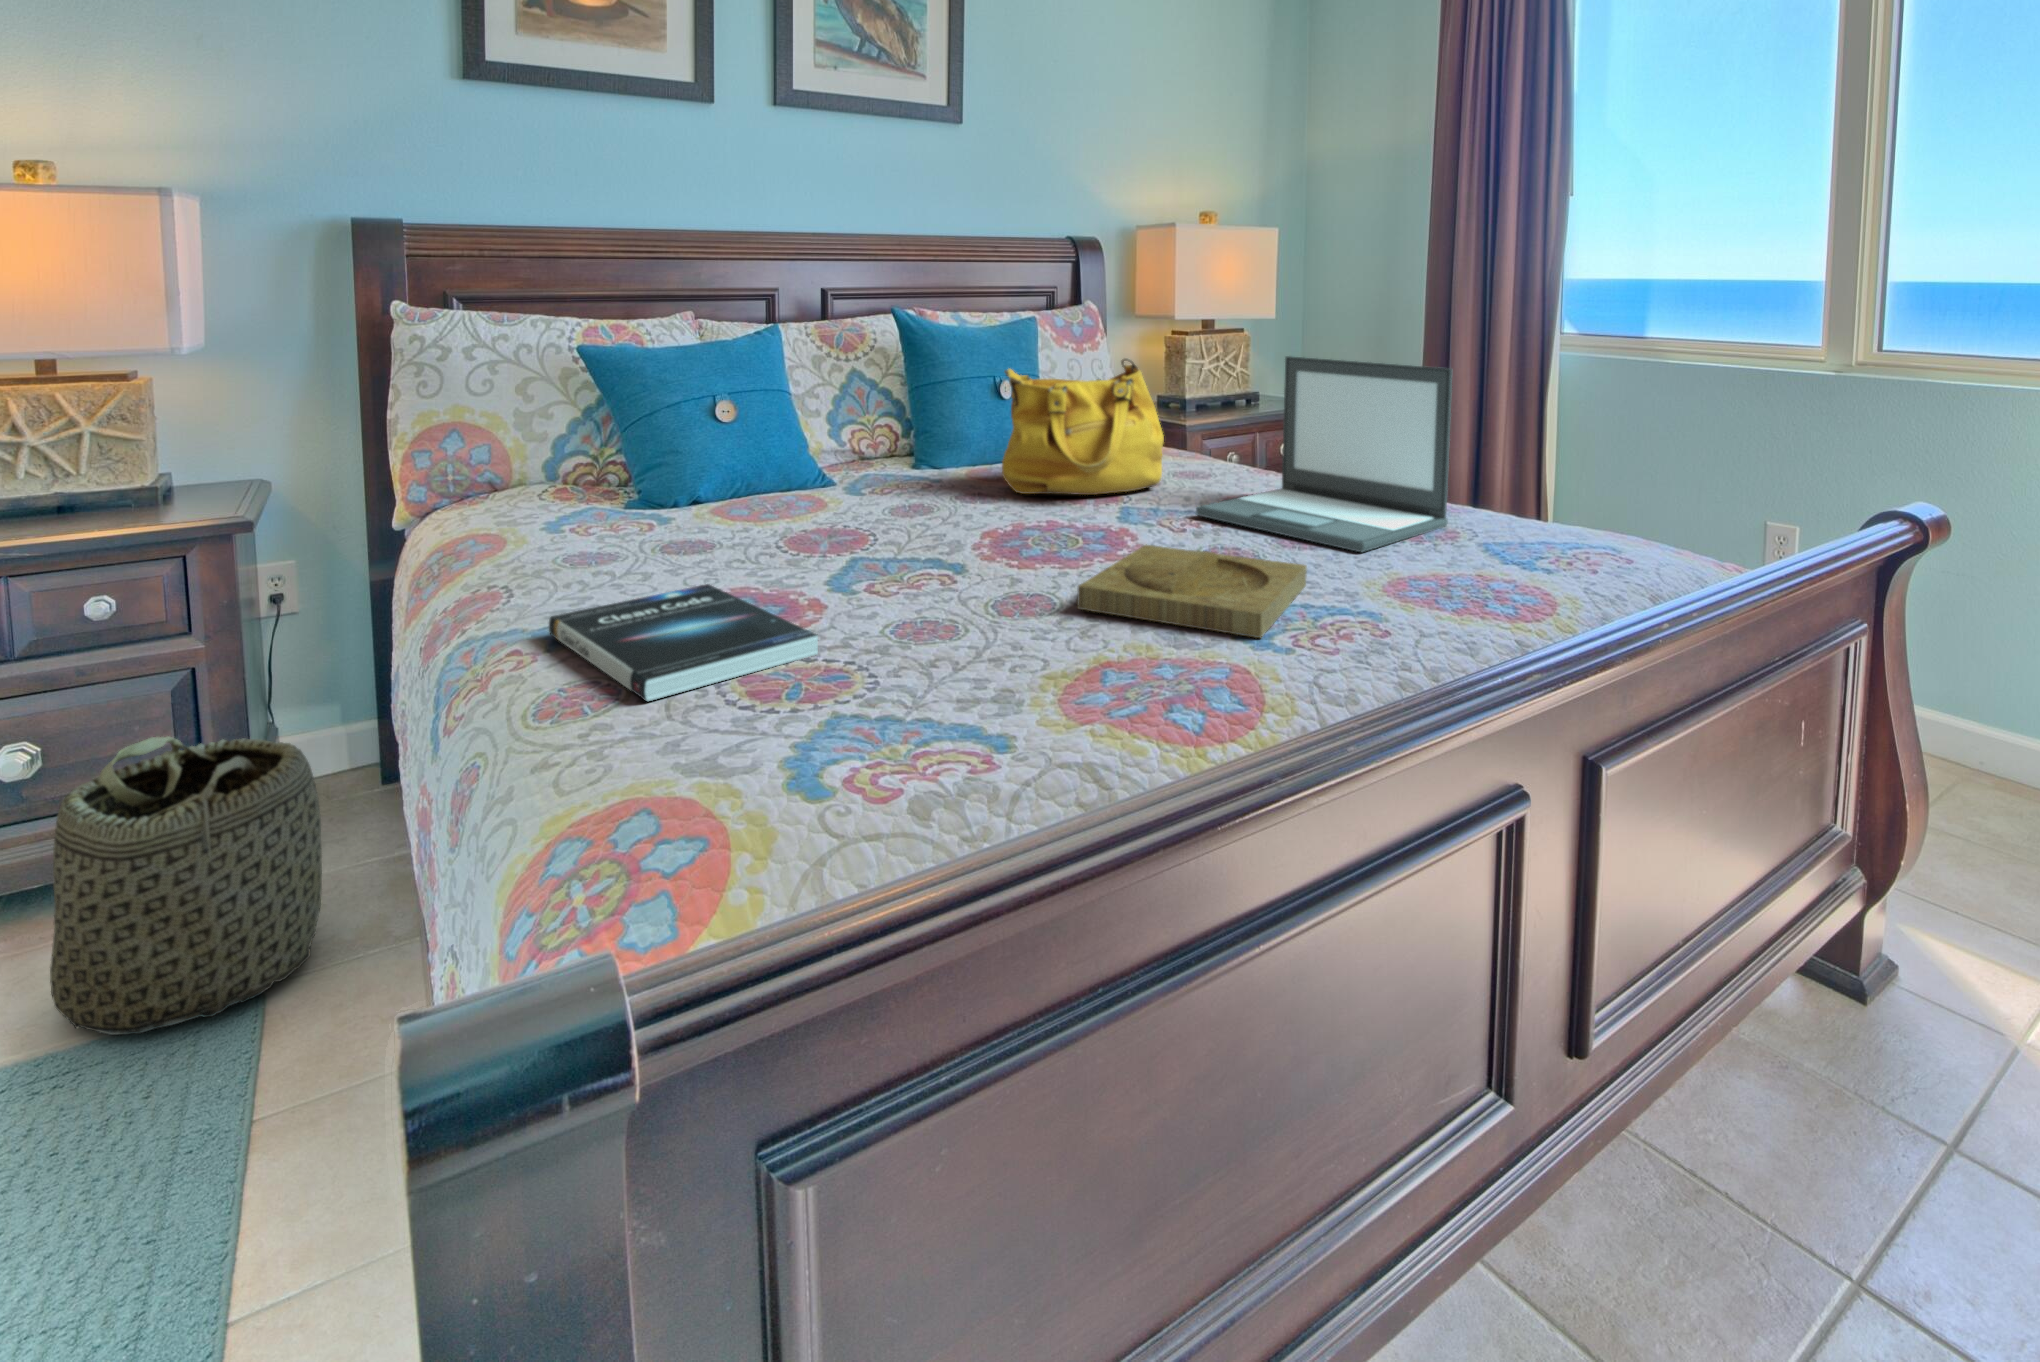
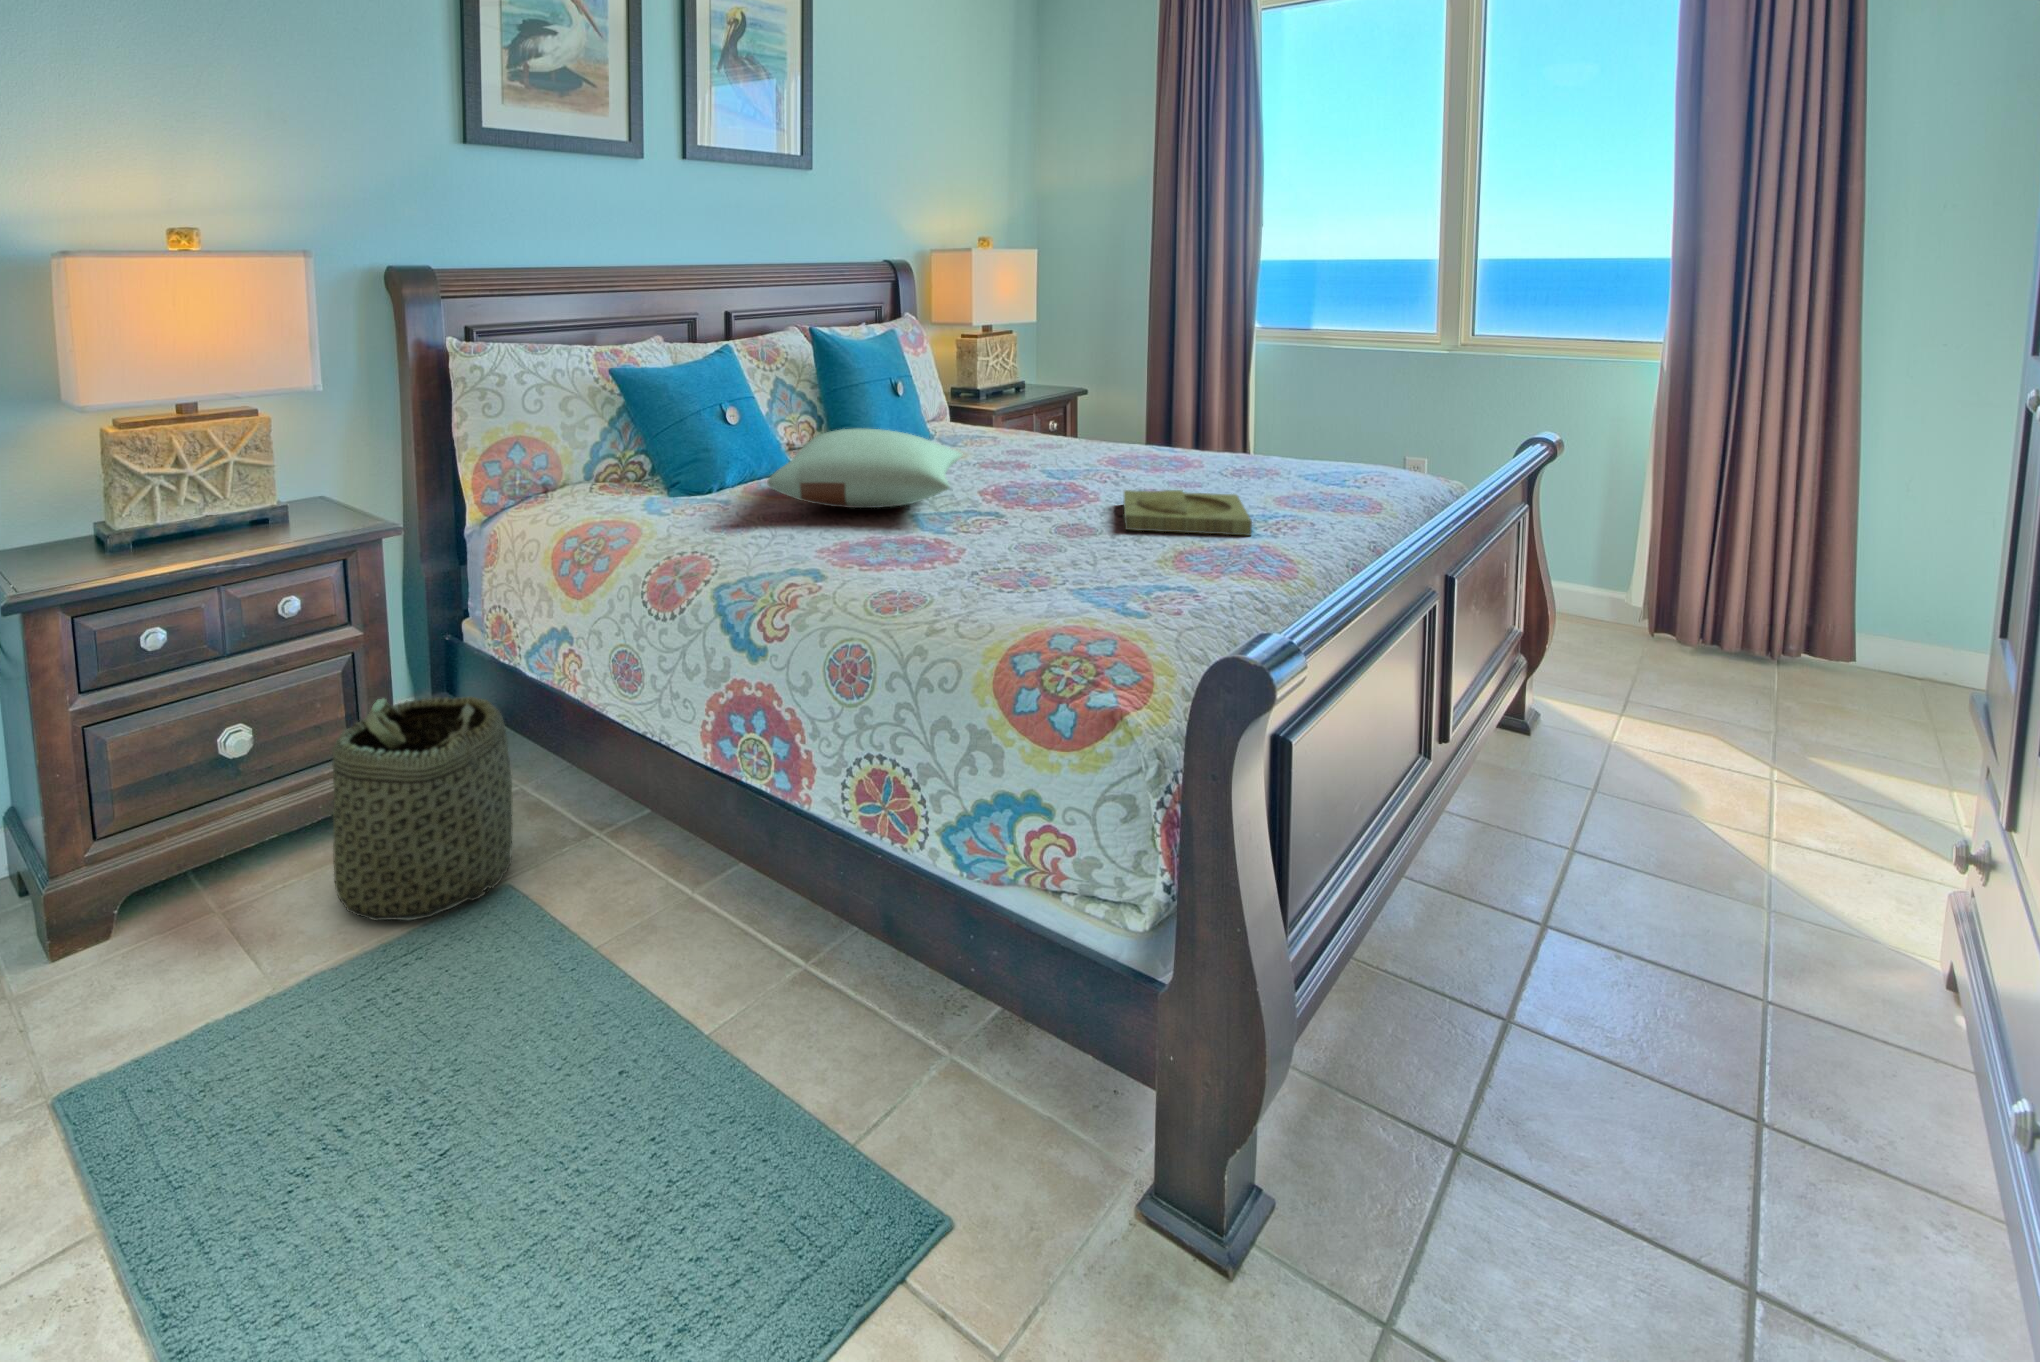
laptop: present [1196,356,1452,552] -> none [1109,357,1276,487]
handbag: present [1002,358,1164,495] -> none [938,363,1057,467]
pillow: none [635,435,972,543] -> present [767,428,962,508]
book: present [549,584,818,701] -> none [822,533,1009,595]

